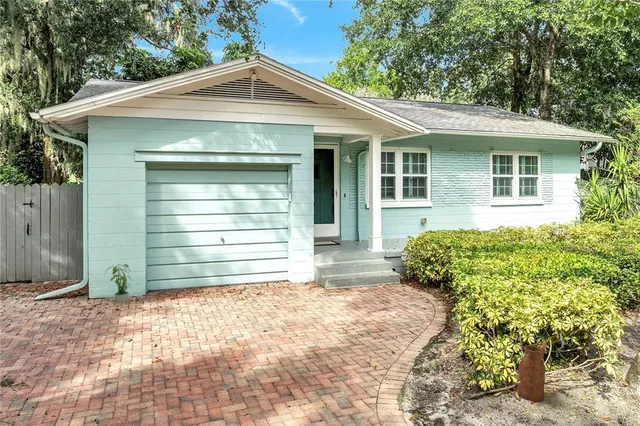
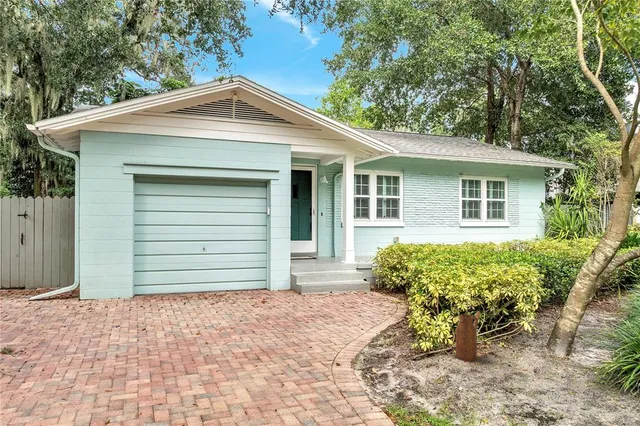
potted plant: present [108,264,130,302] -> none [89,267,114,304]

